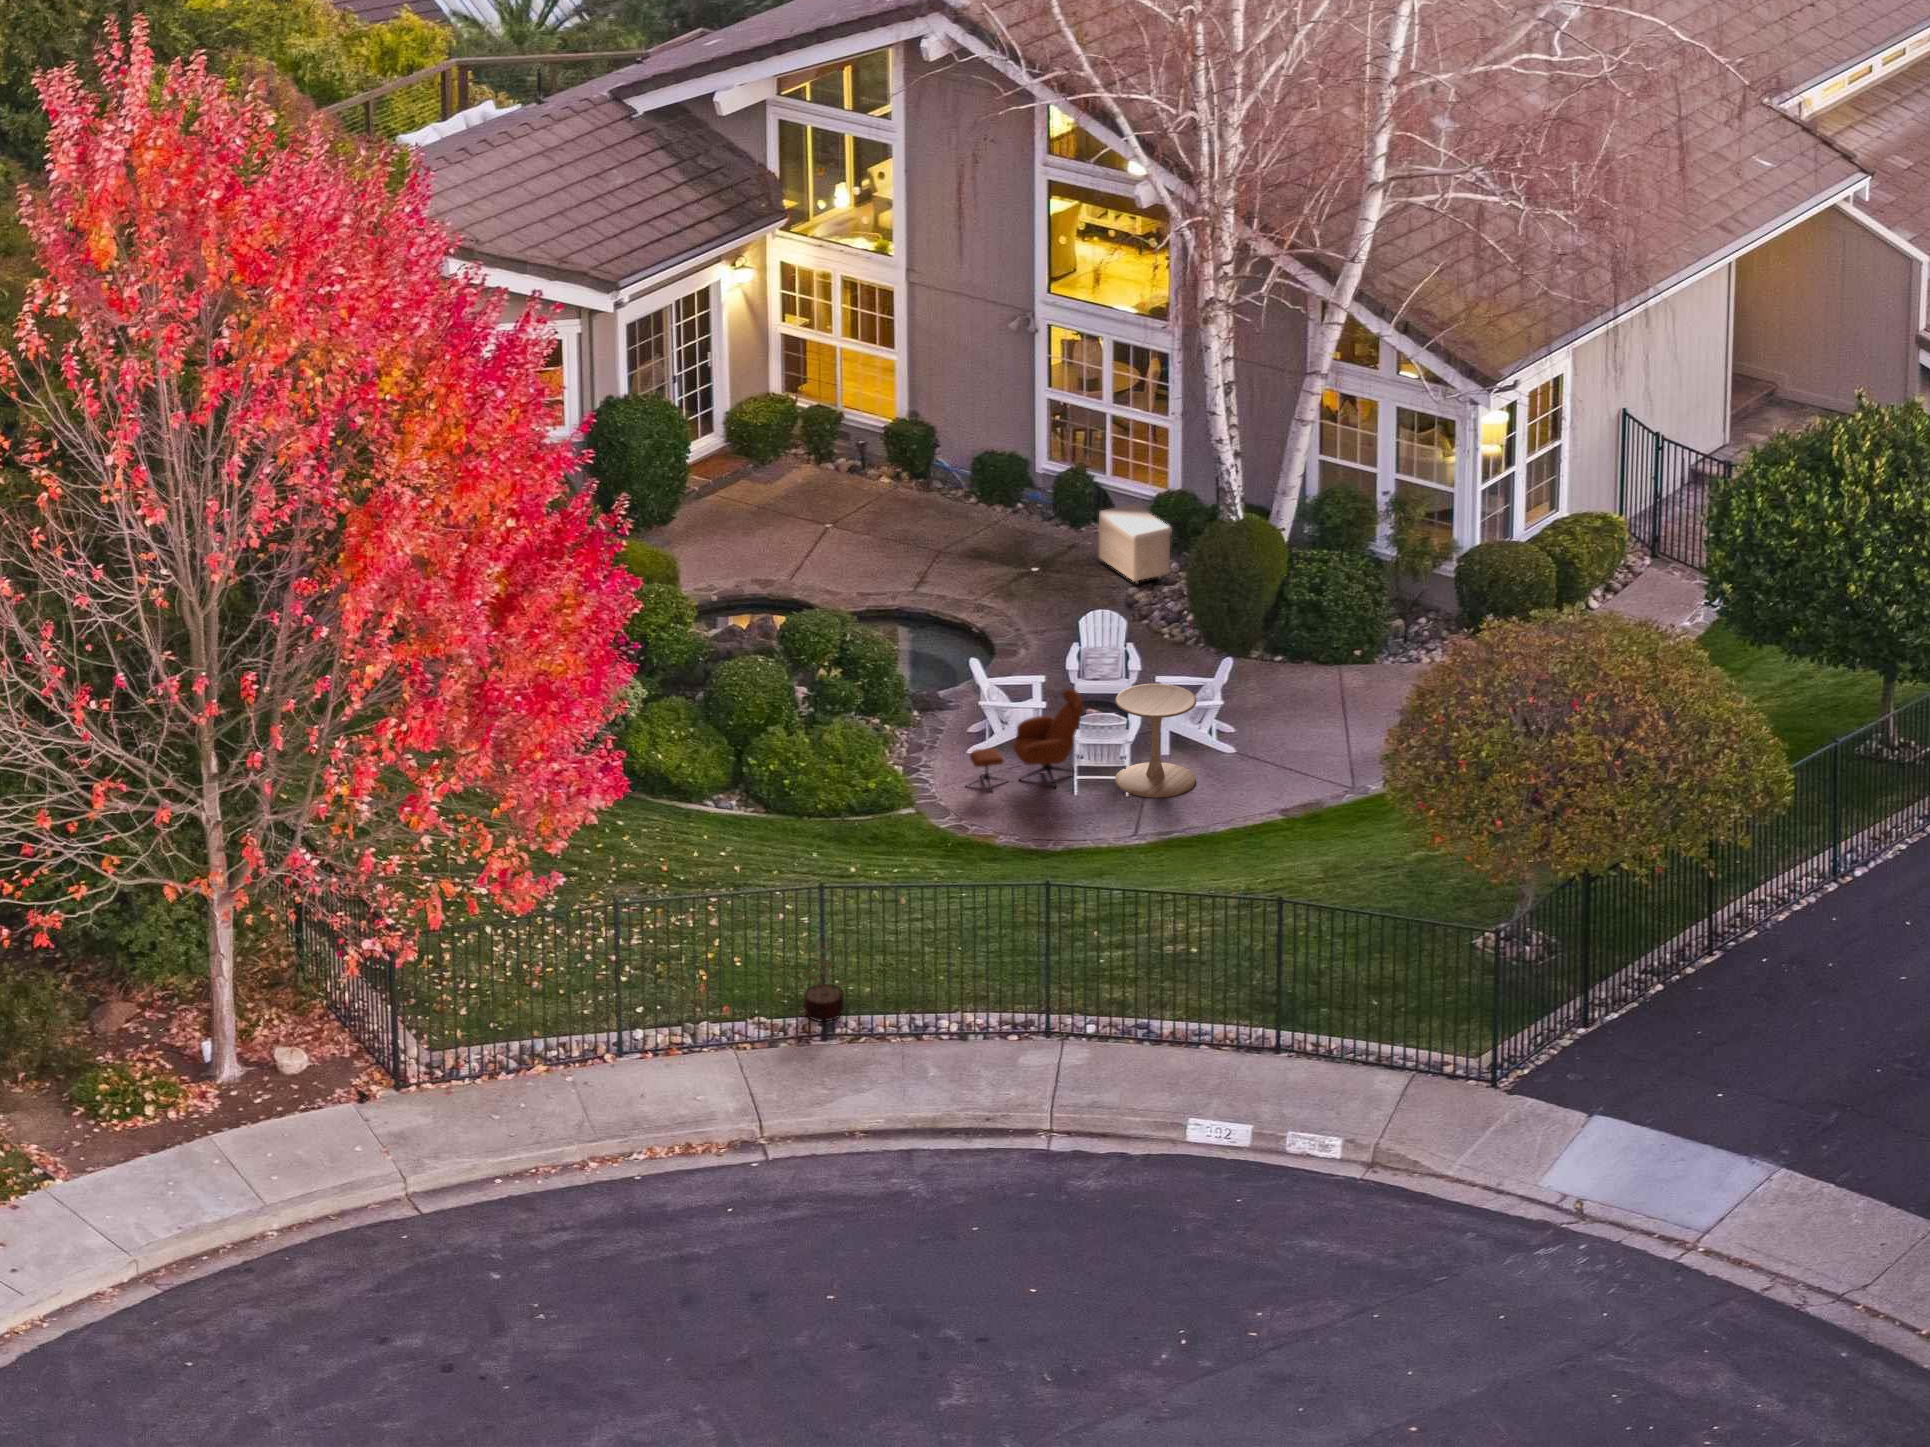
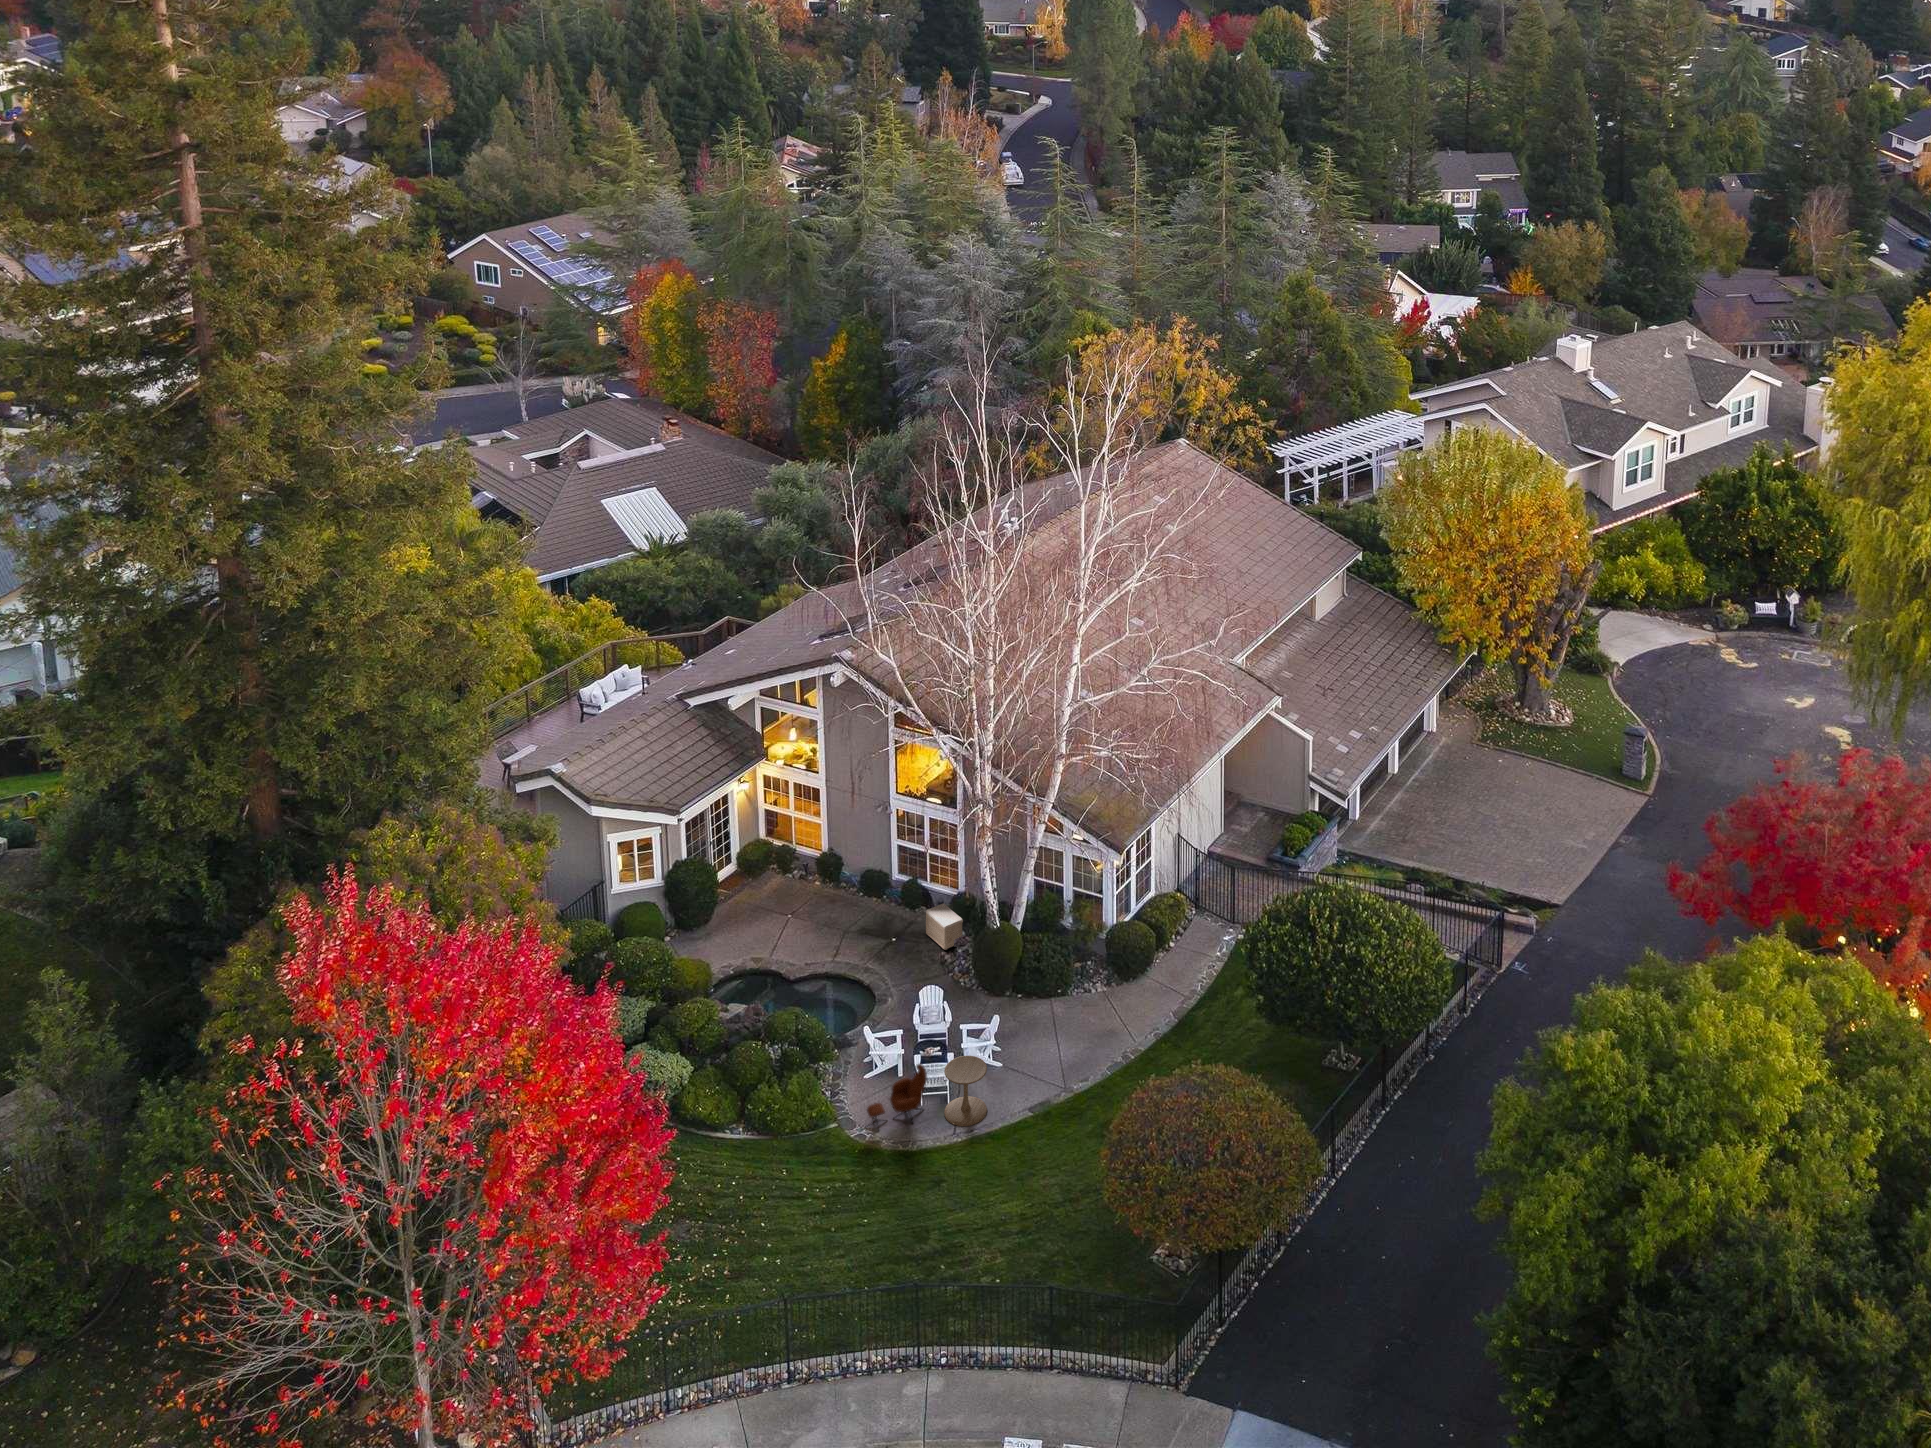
decorative plant: present [800,946,844,1021] -> none [773,1312,801,1364]

